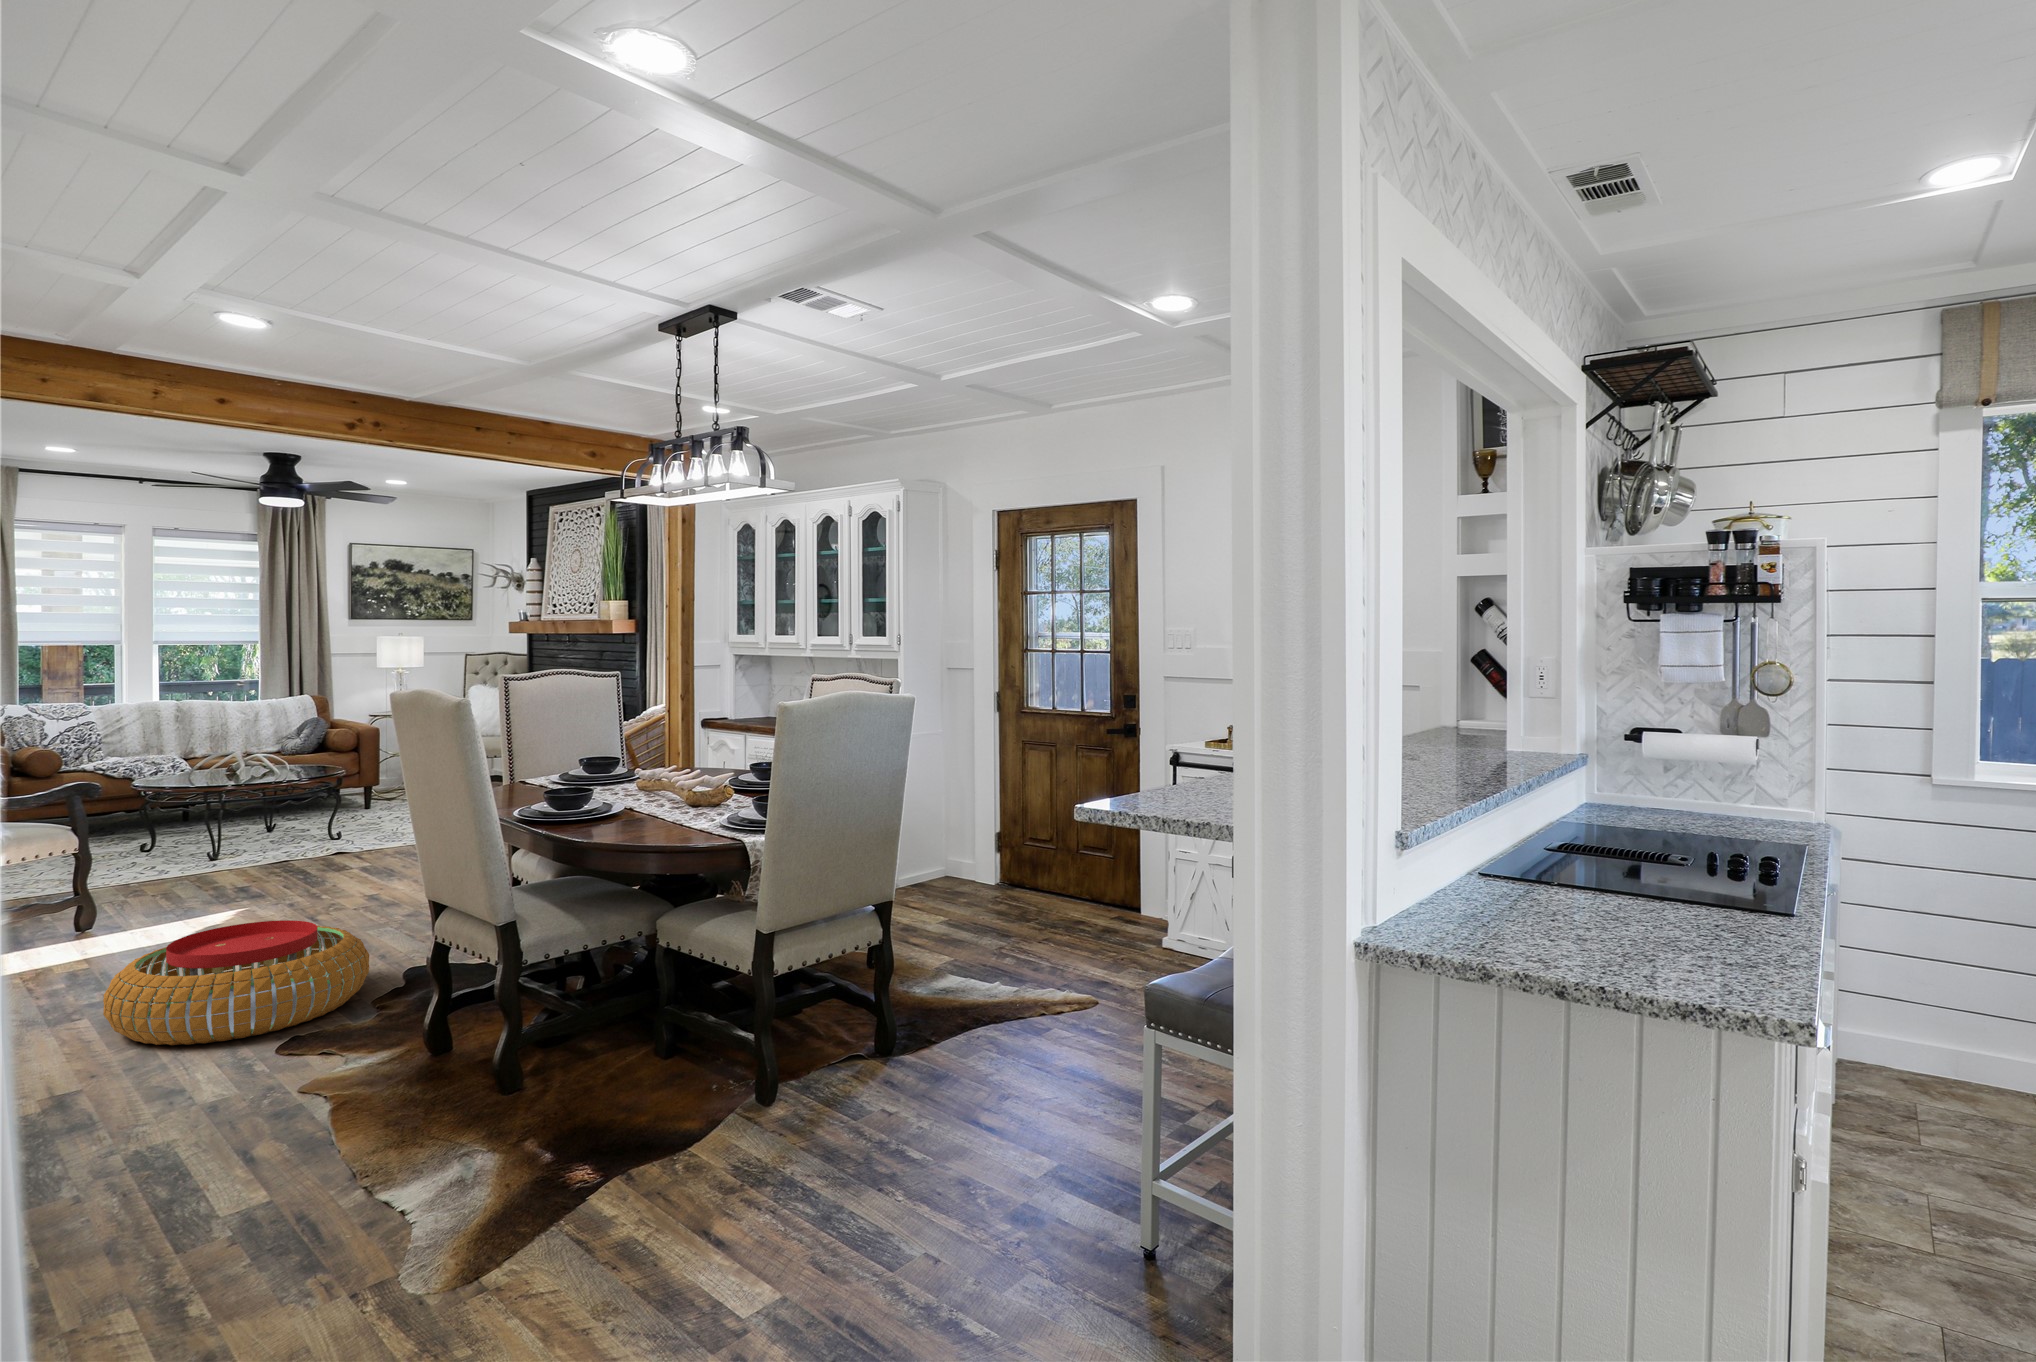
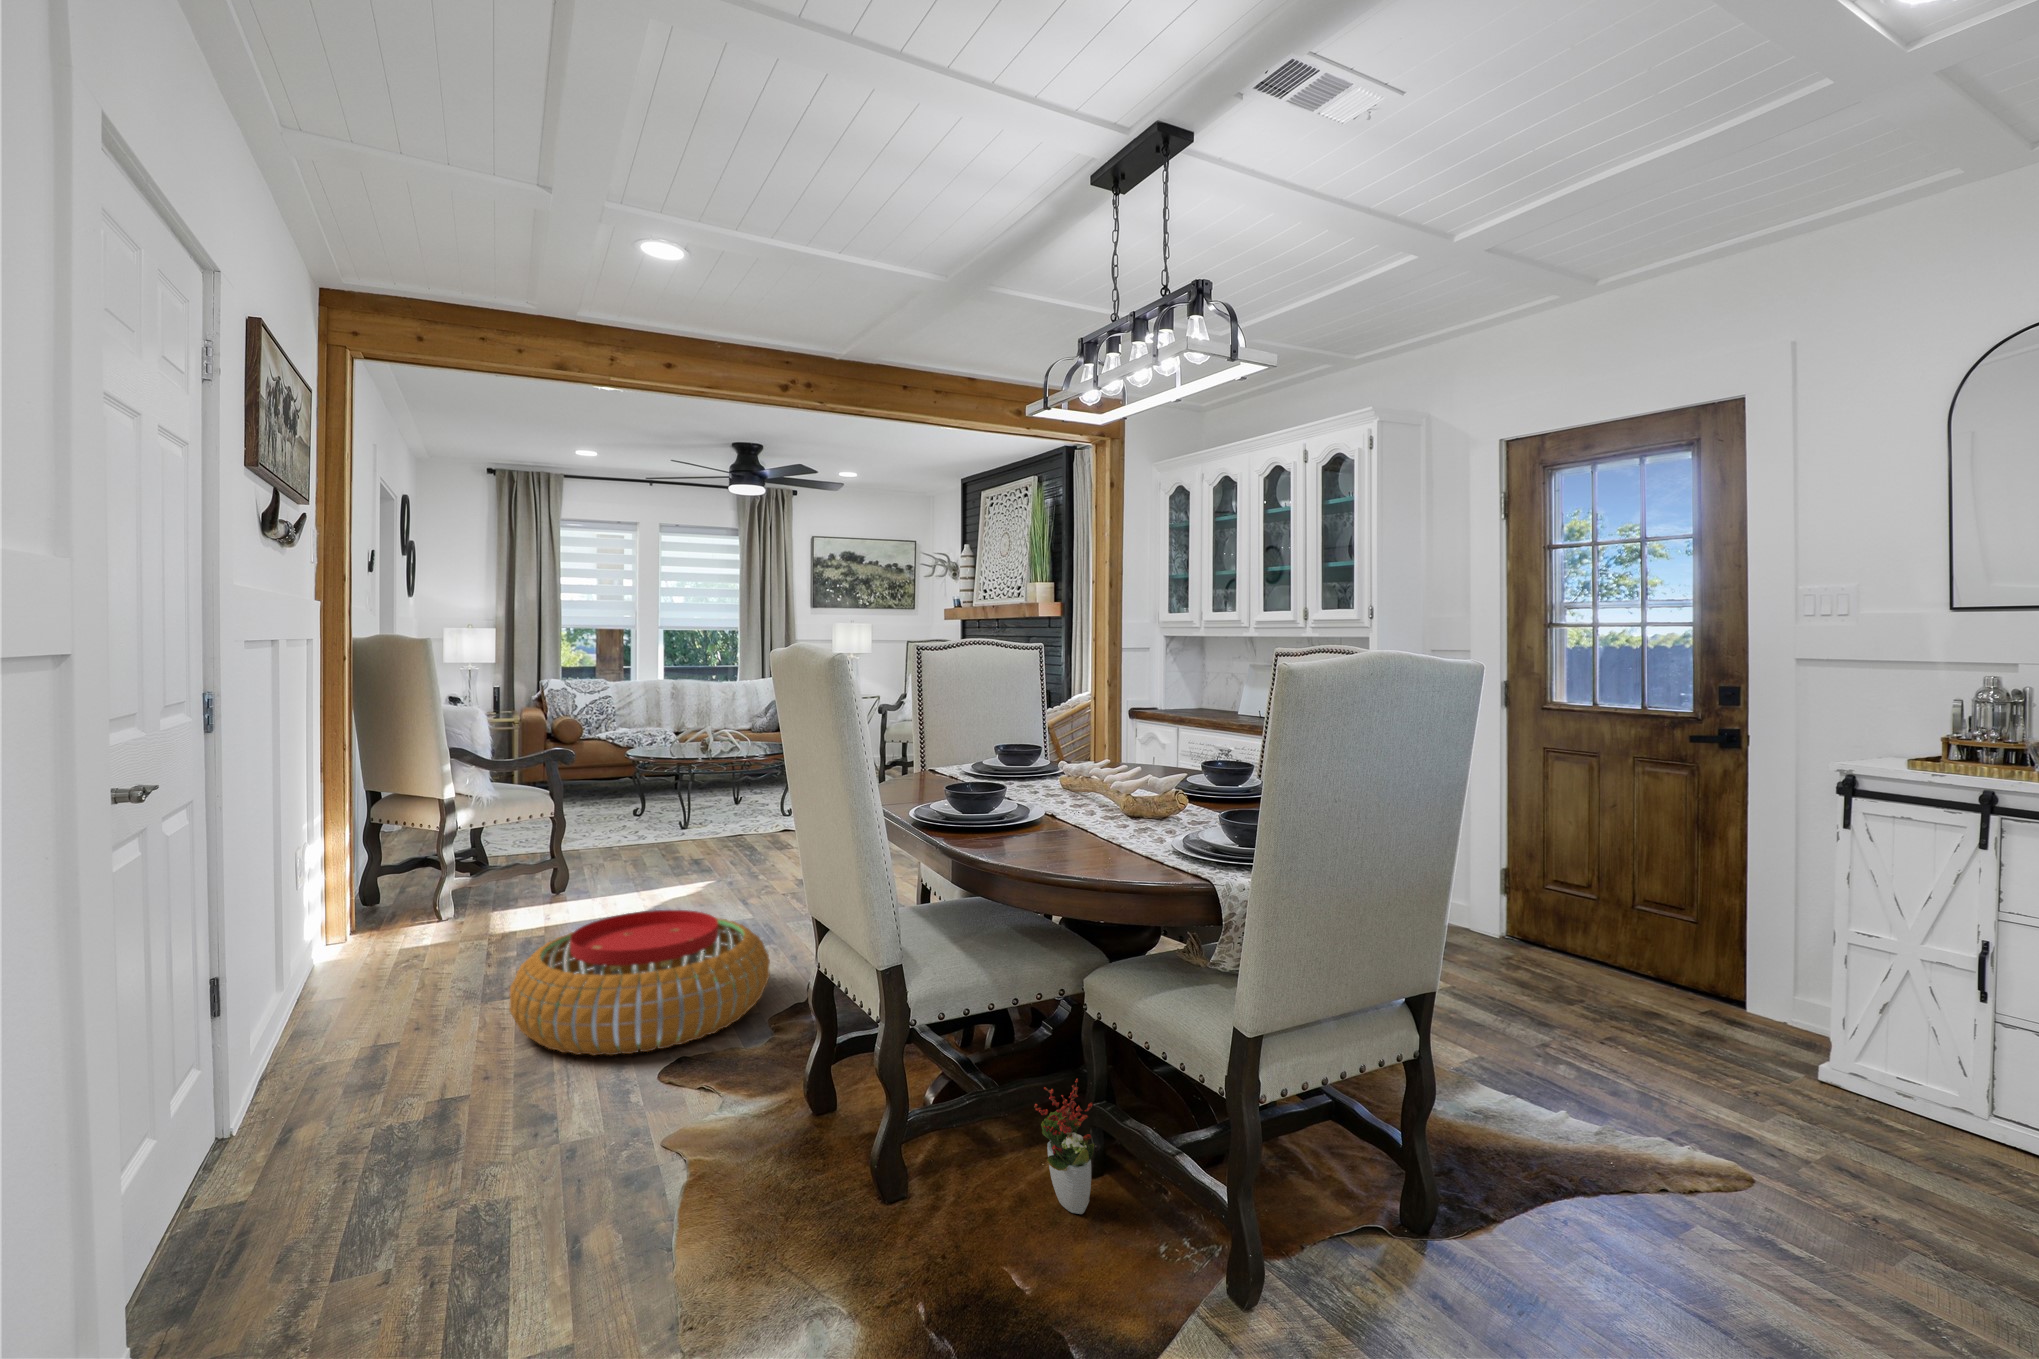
decorative plant: none [618,983,662,1070] -> present [1034,1079,1094,1214]

